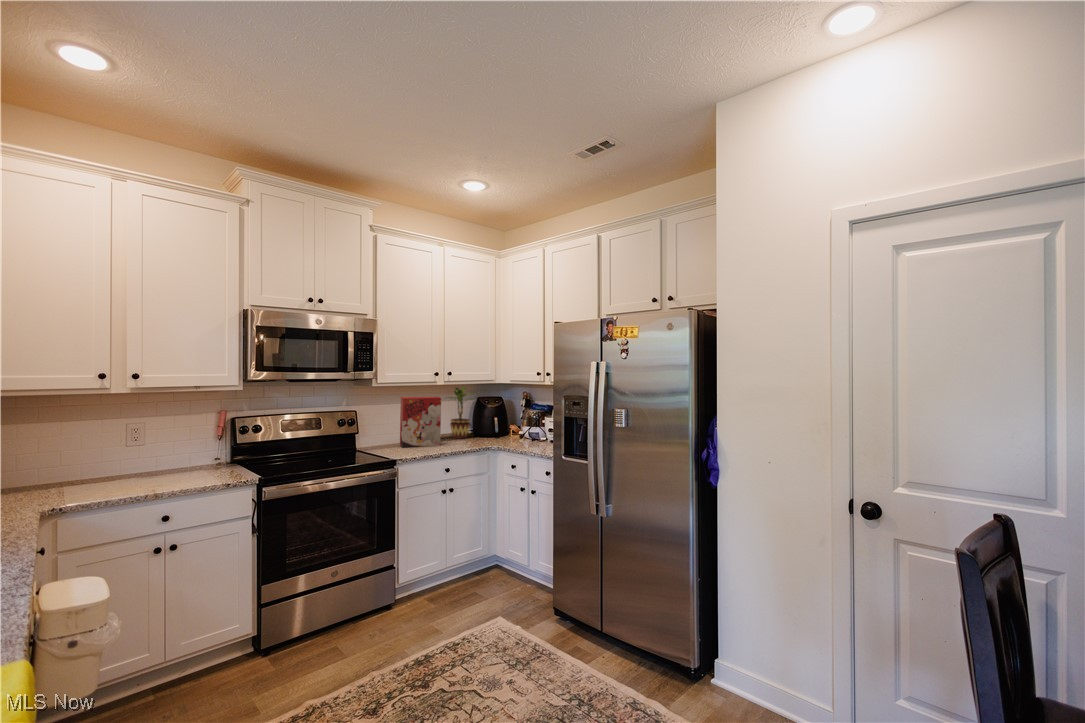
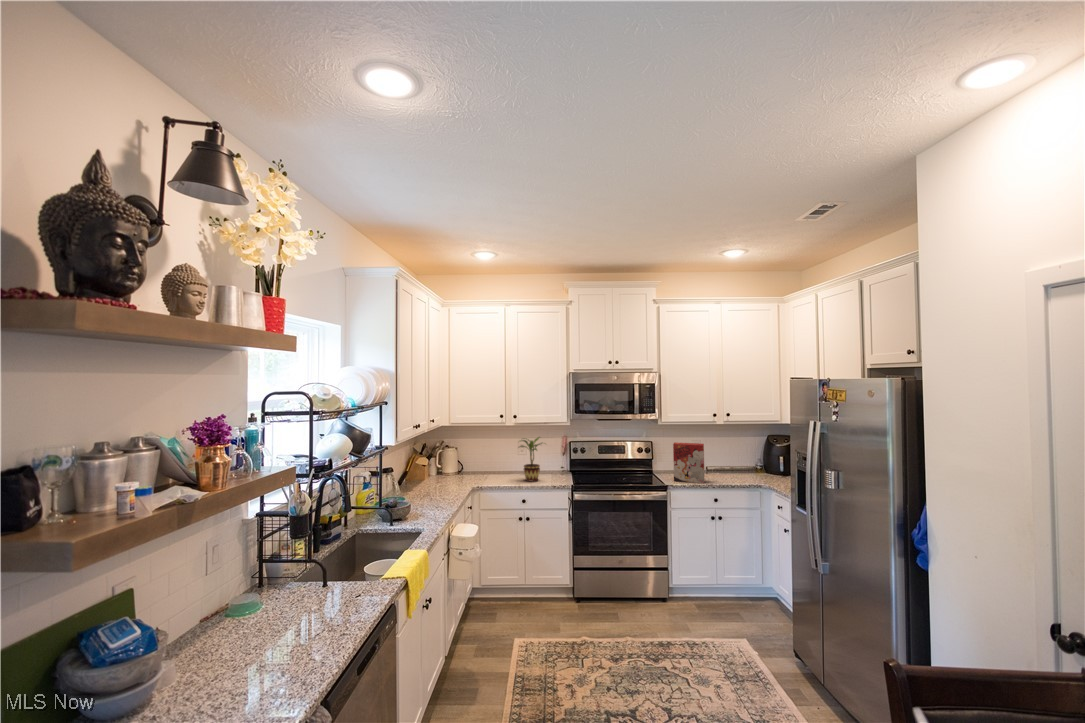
potted plant: present [447,386,477,438] -> present [520,437,542,481]

